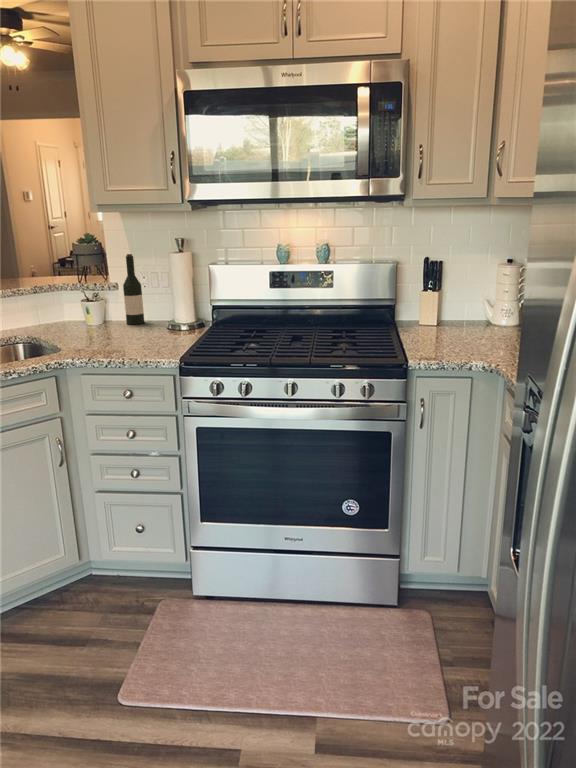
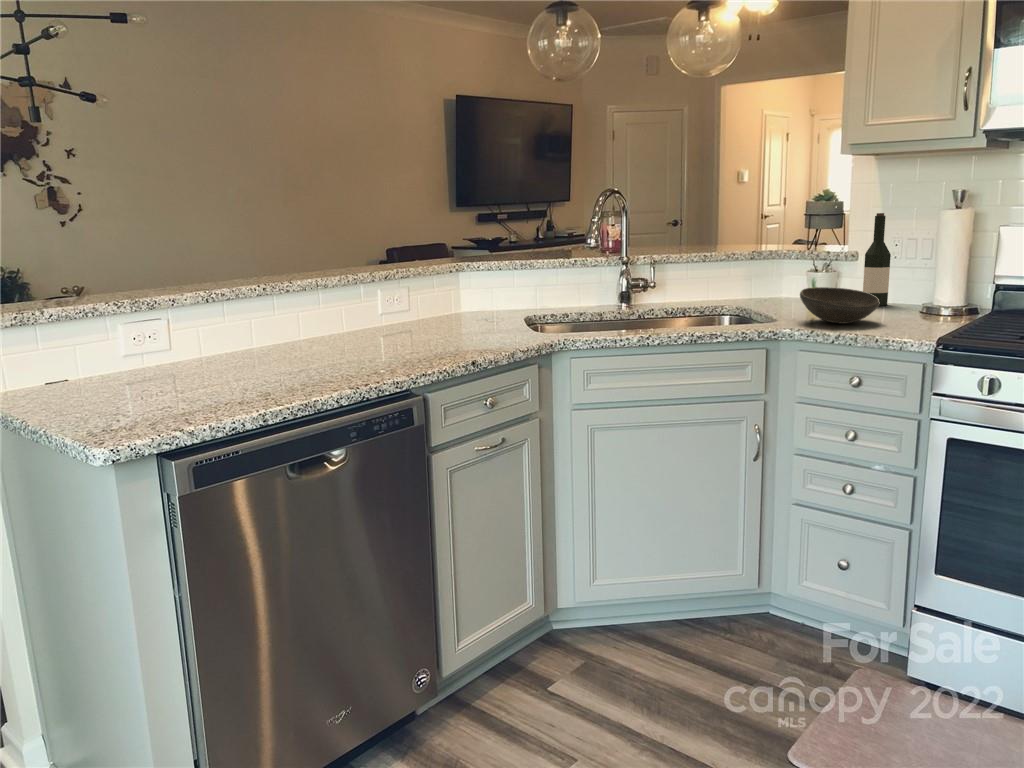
bowl: none [76,318,137,348] -> present [800,287,879,324]

